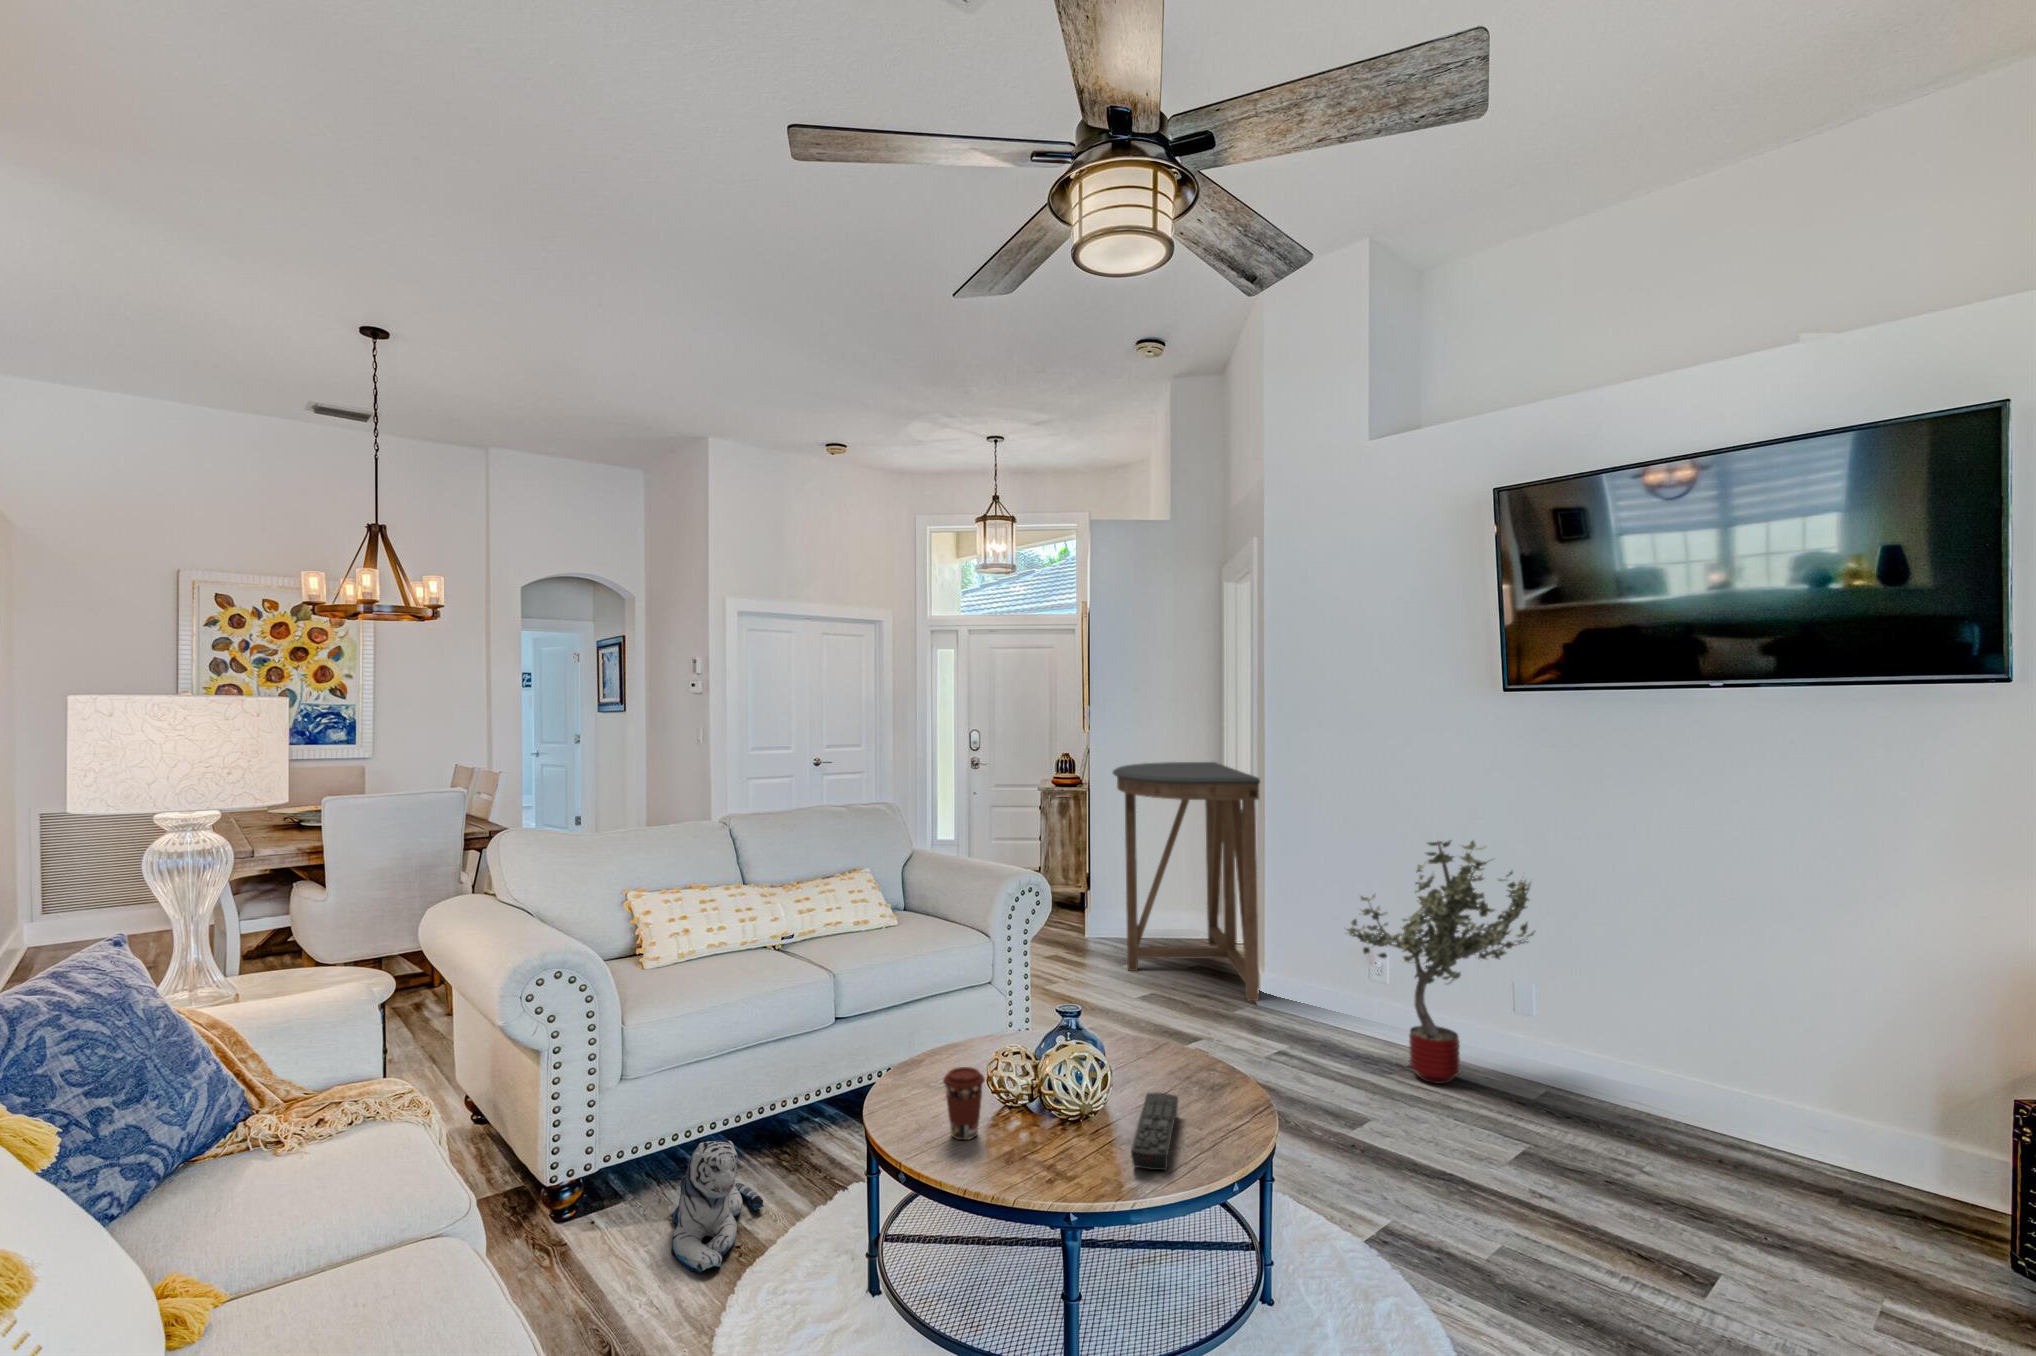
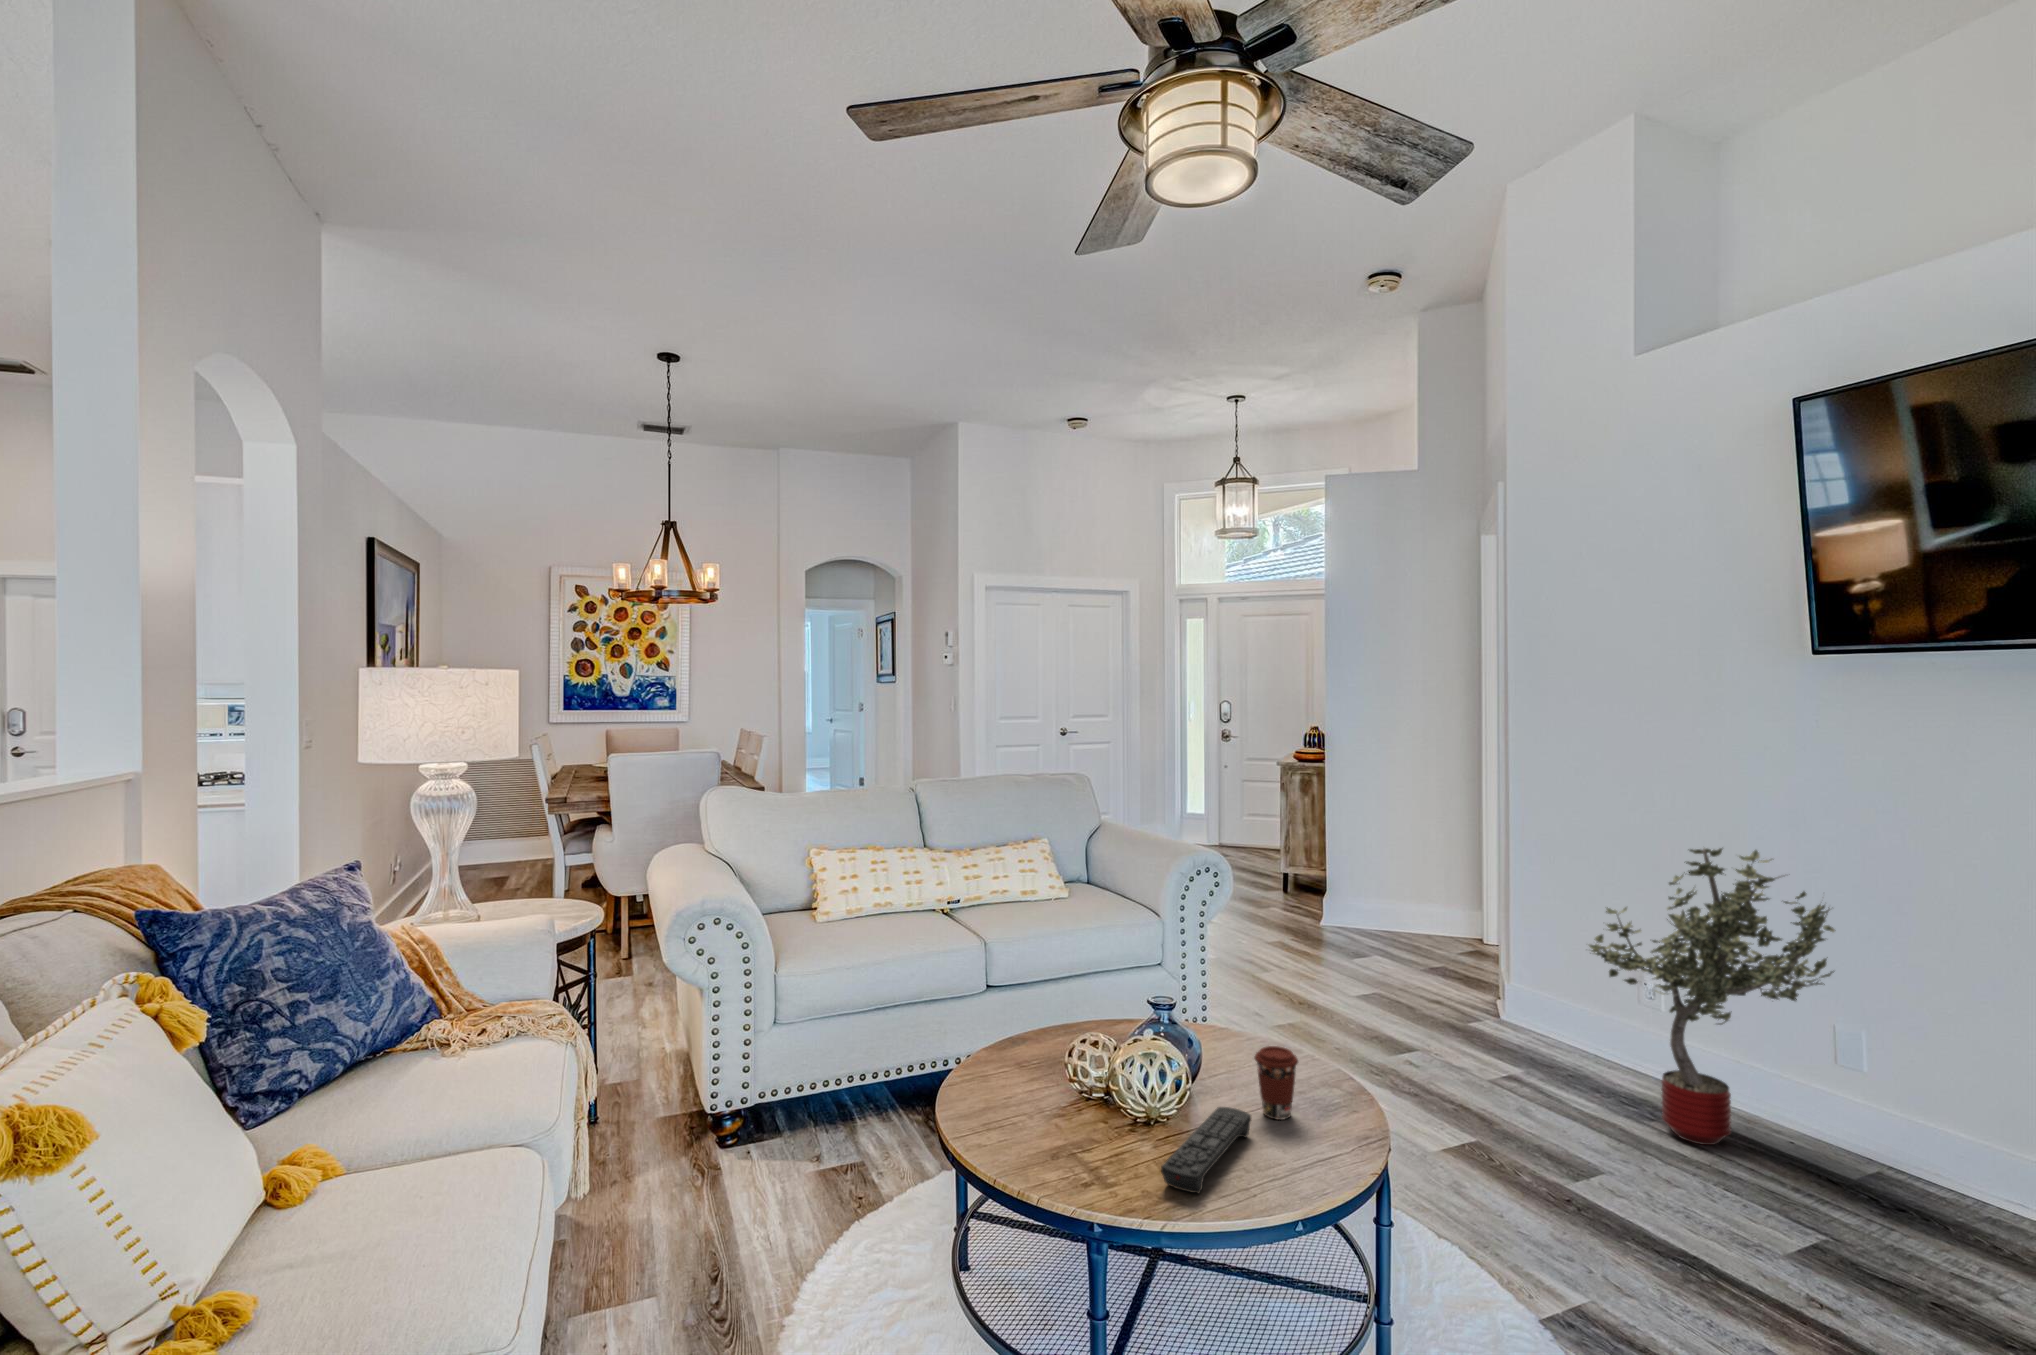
console table: present [1113,762,1260,1001] -> none [1339,742,1501,1017]
coffee cup: present [943,1067,985,1140] -> present [1255,1046,1298,1120]
plush toy: present [671,1140,764,1273] -> none [799,1090,892,1211]

